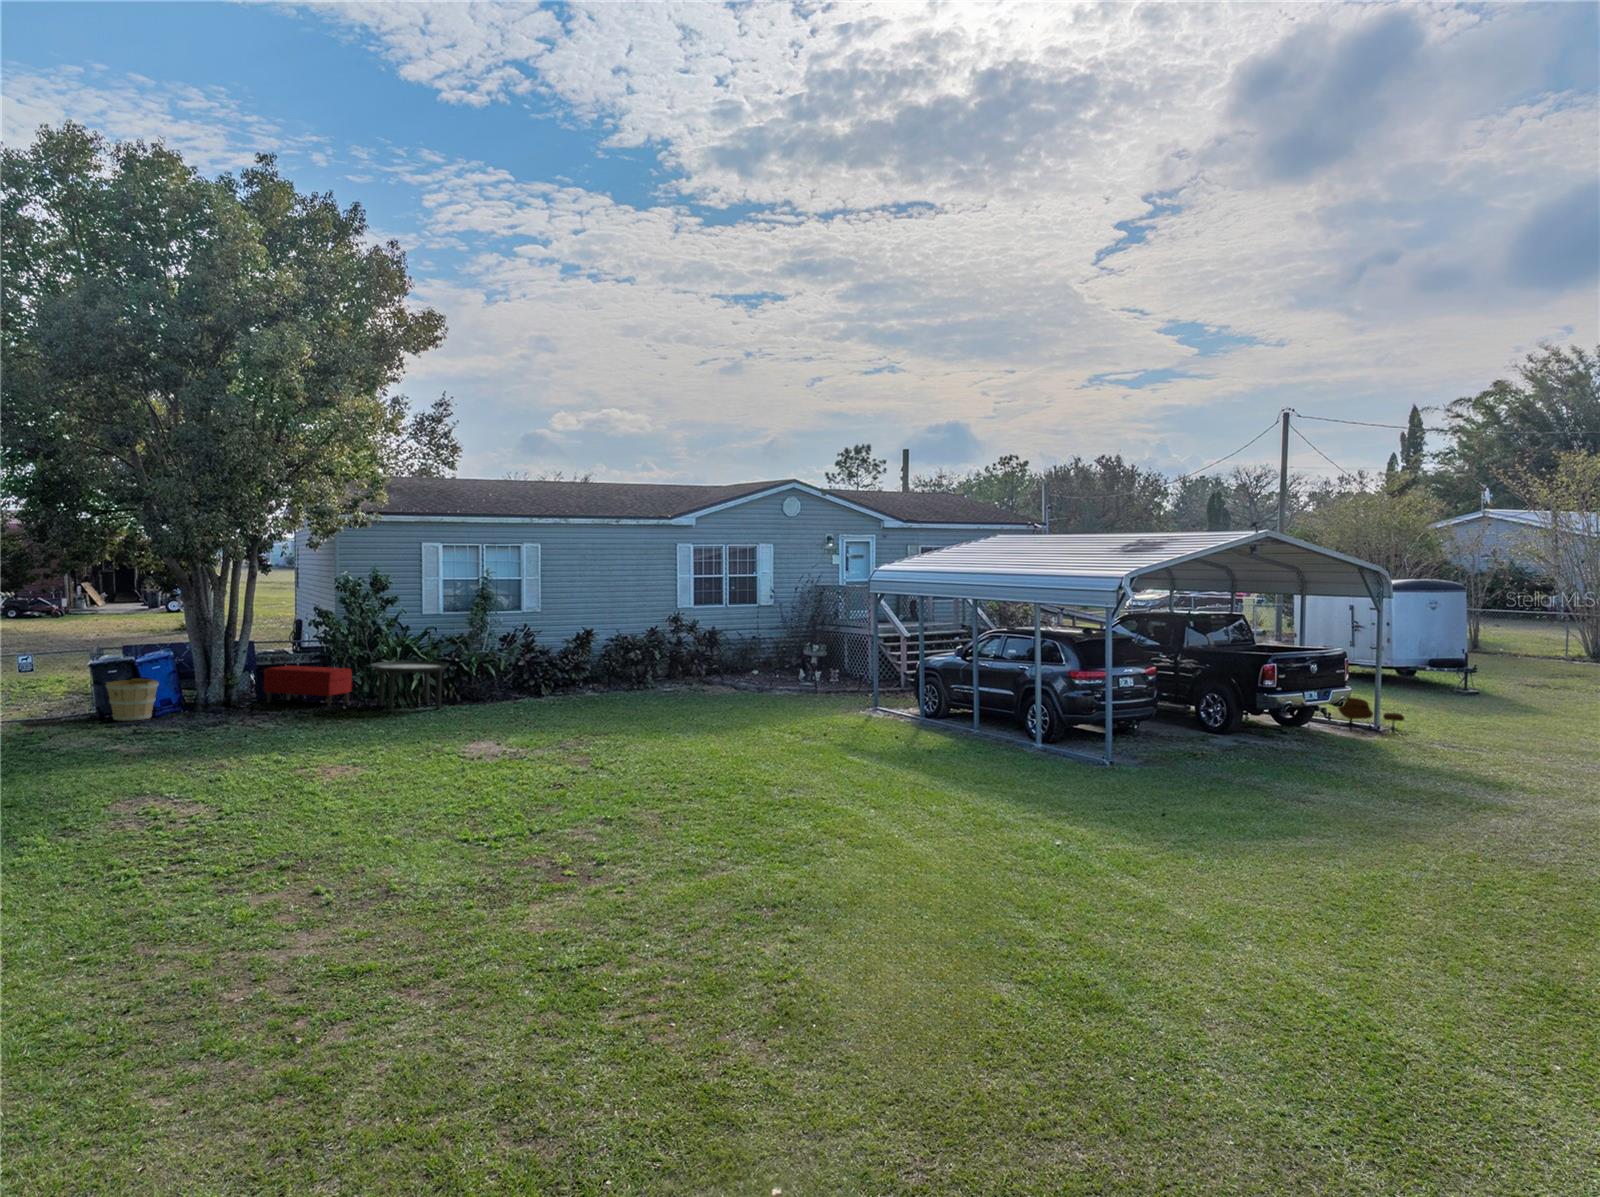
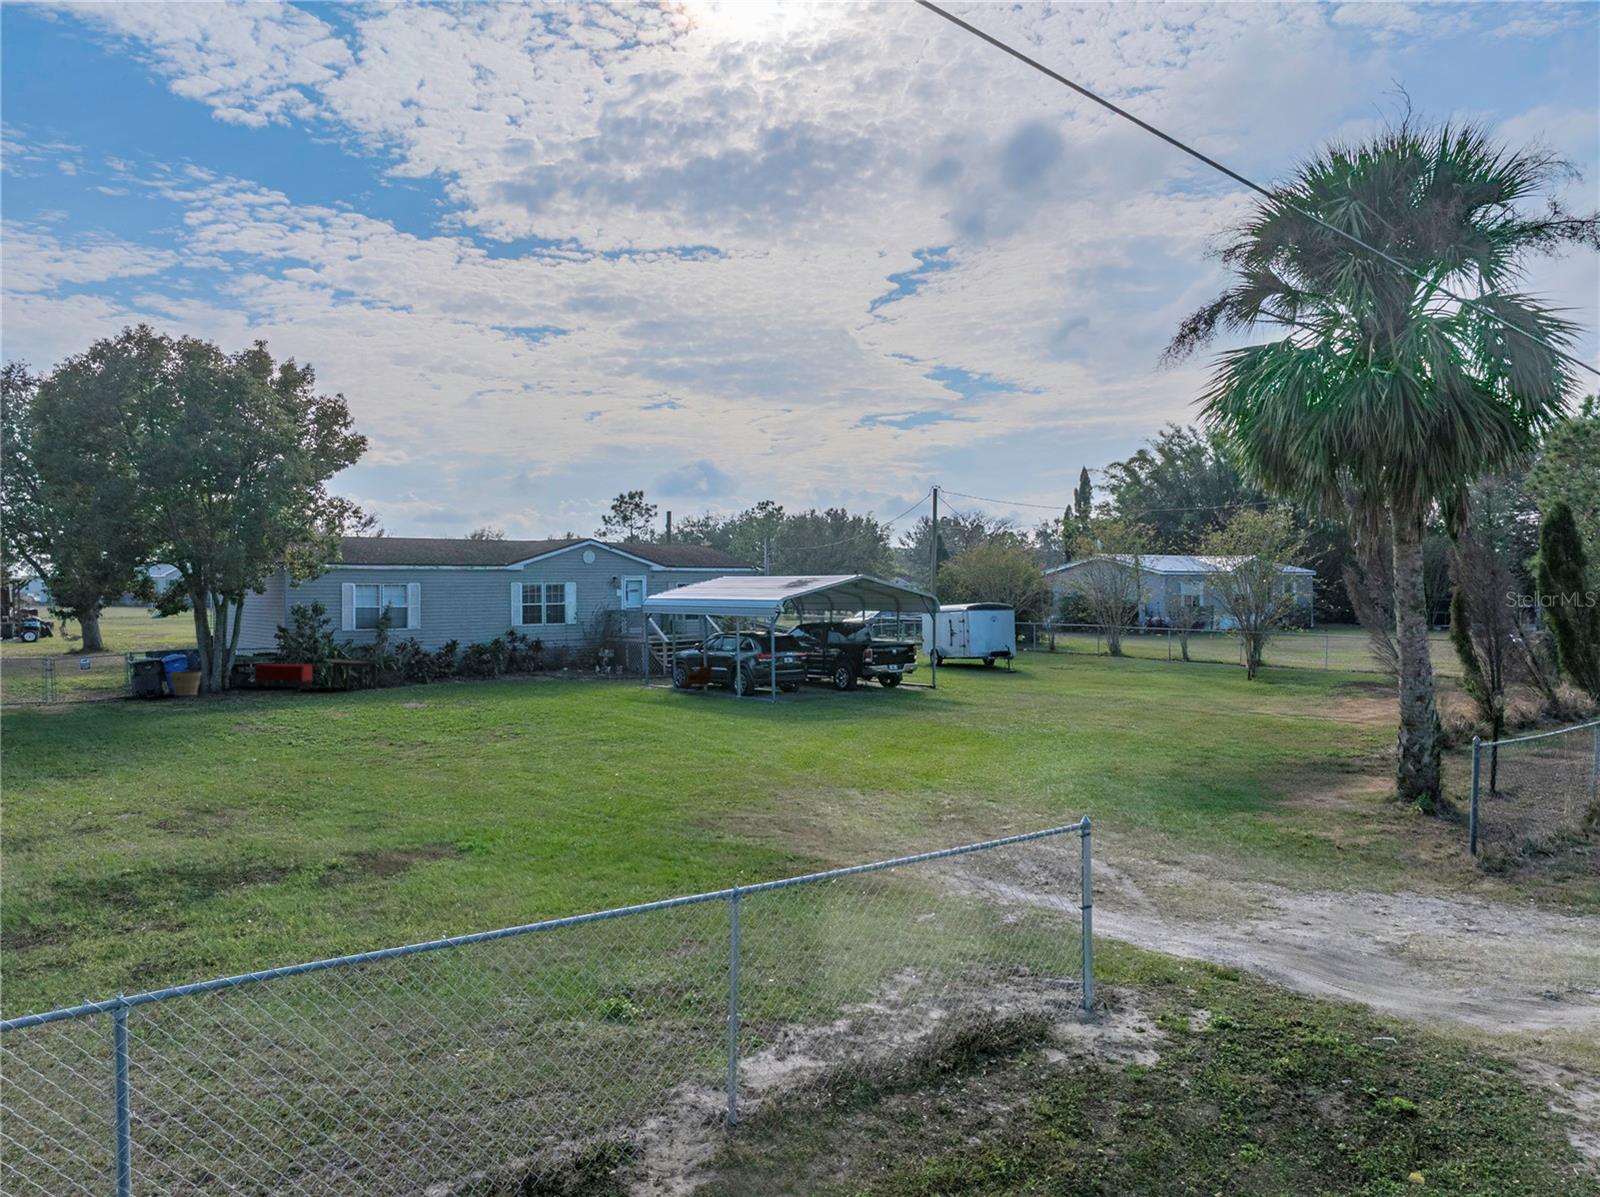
lounge chair: present [1338,697,1404,732] -> present [680,662,713,693]

